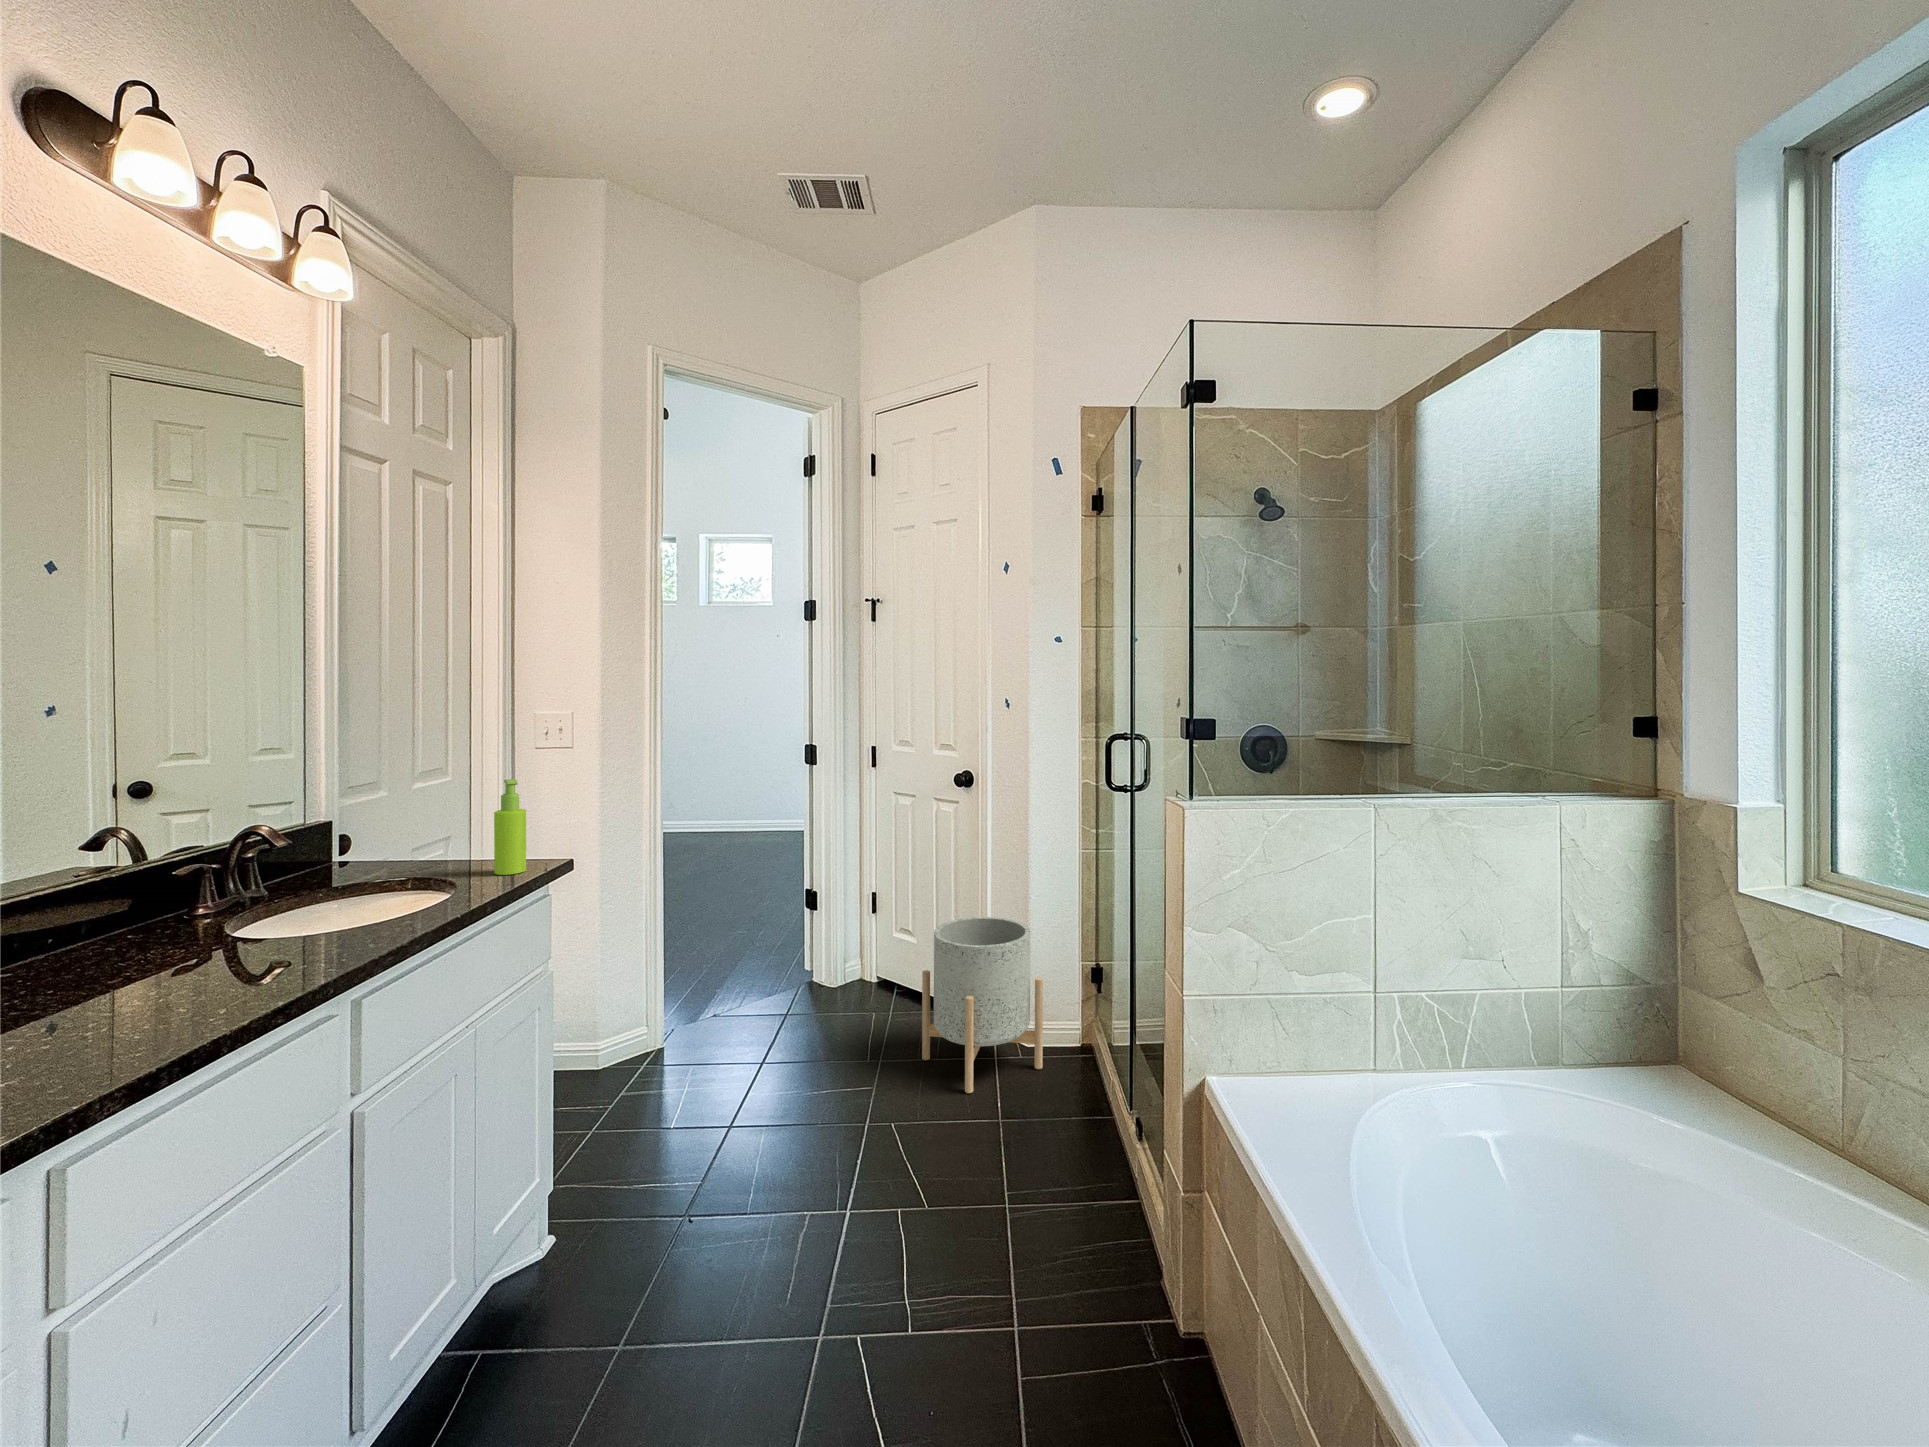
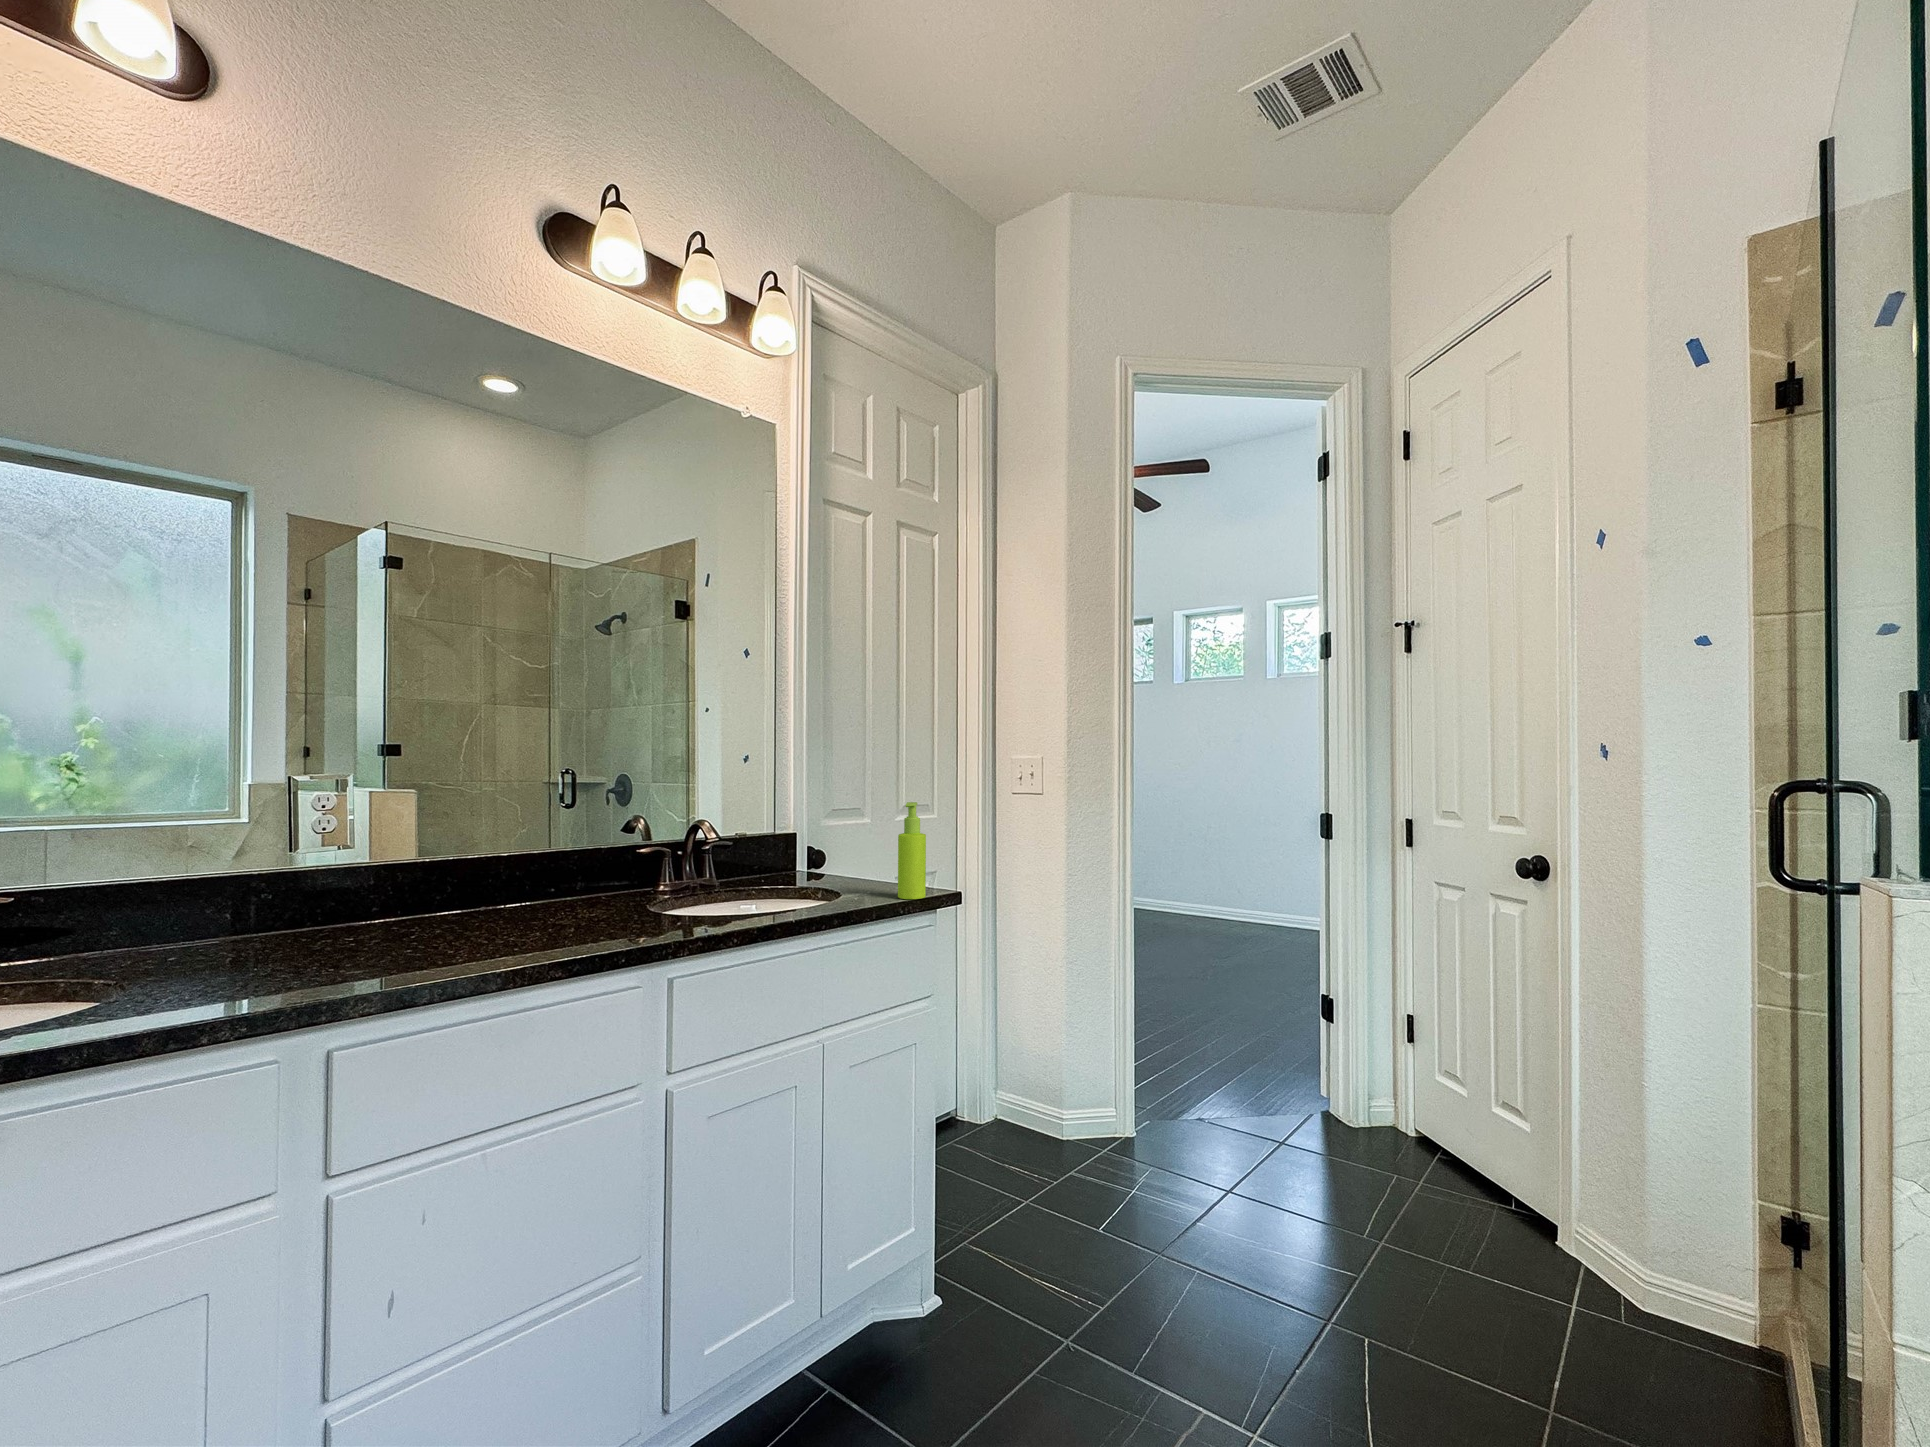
planter: present [922,917,1043,1093] -> none [1441,1066,1652,1350]

